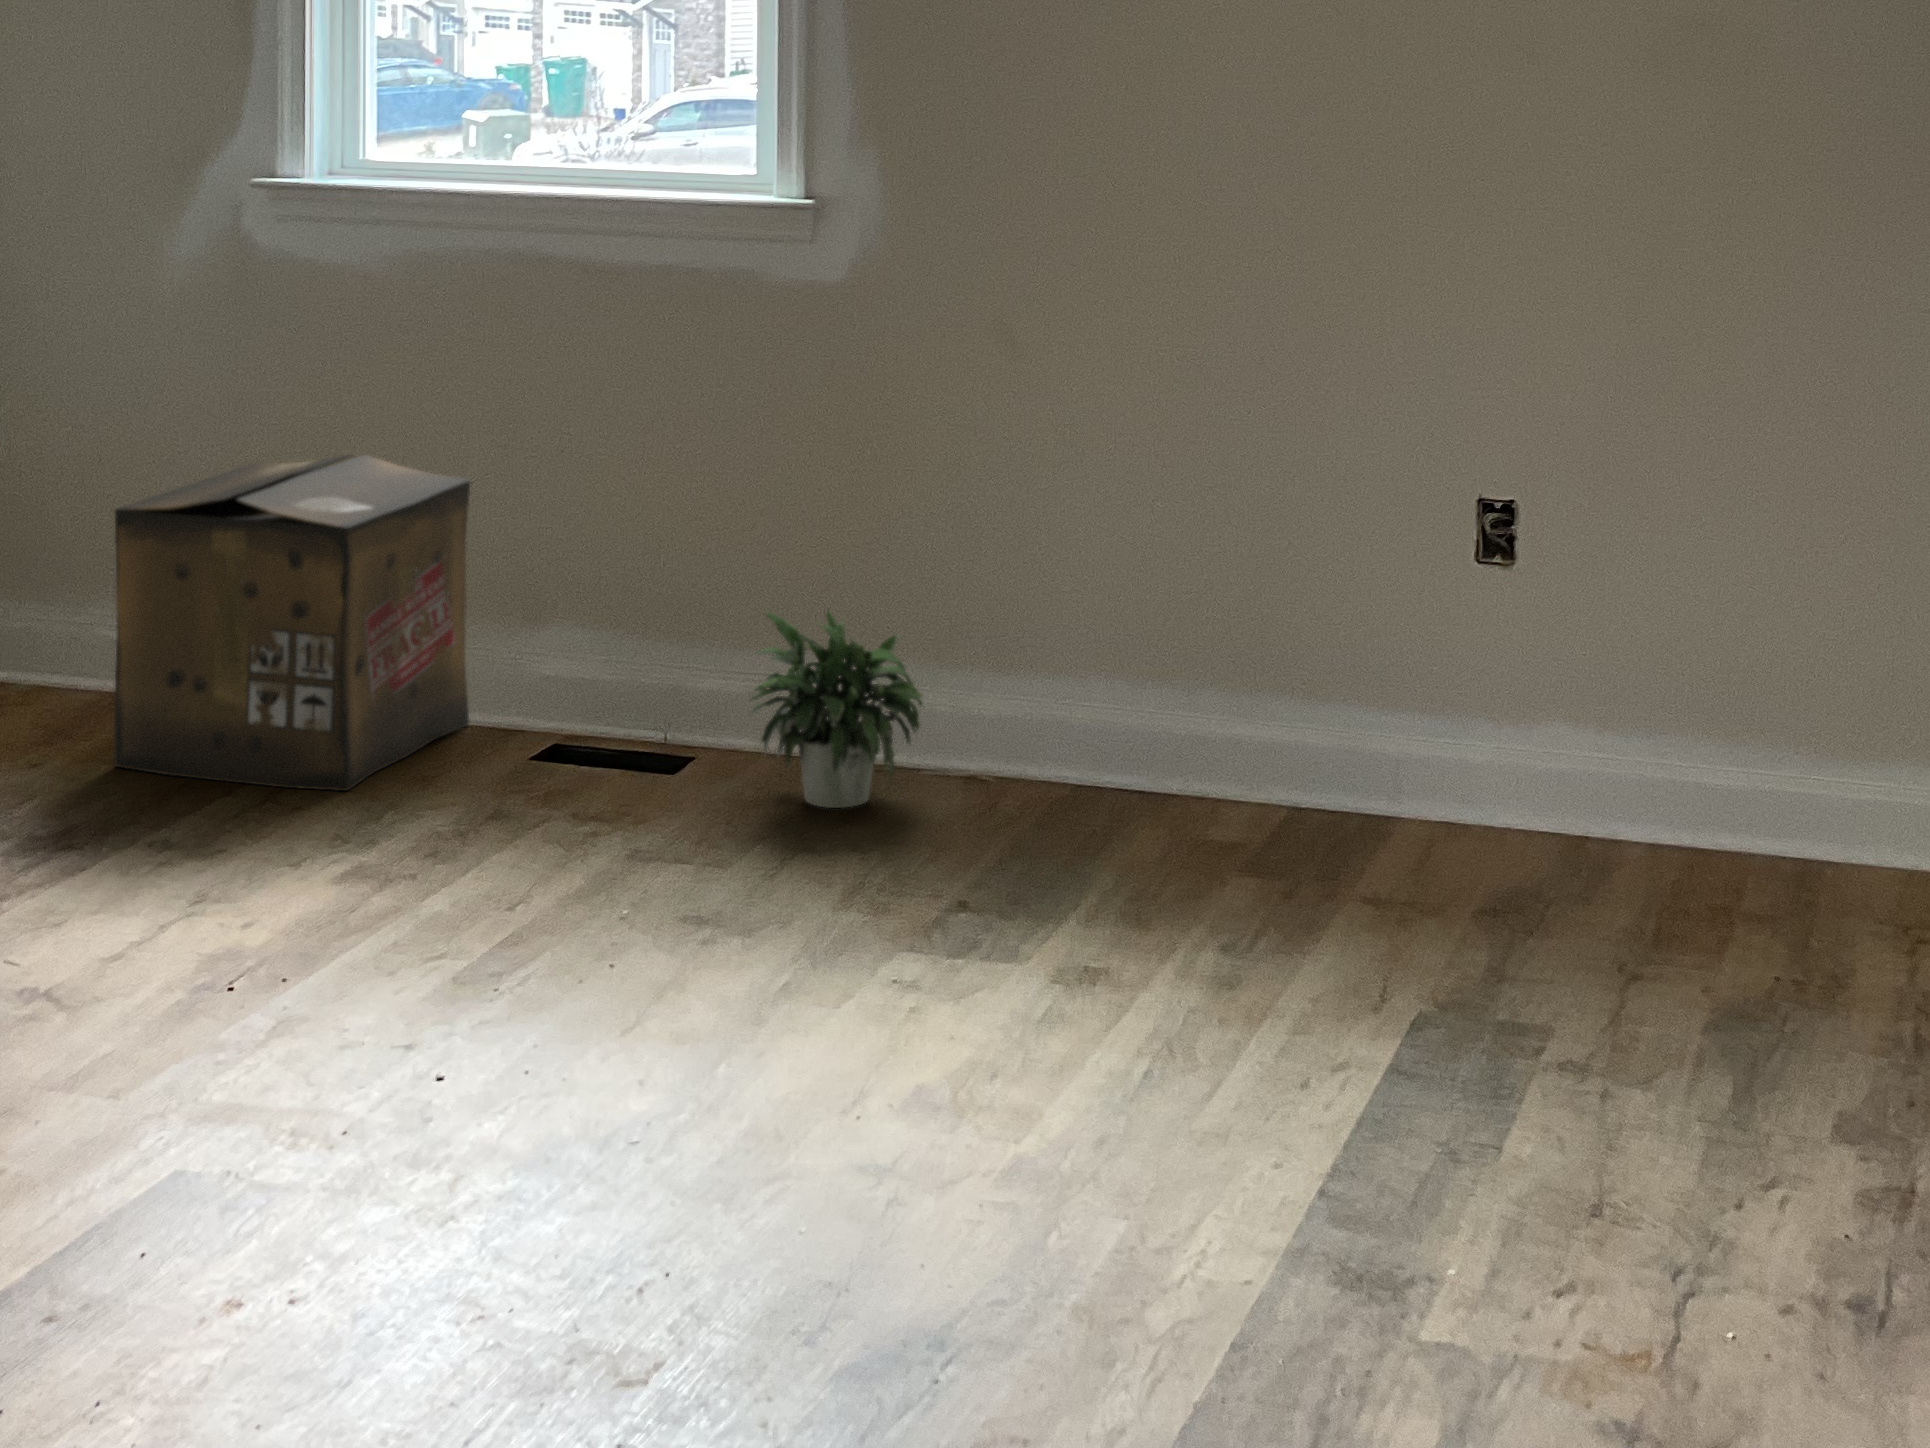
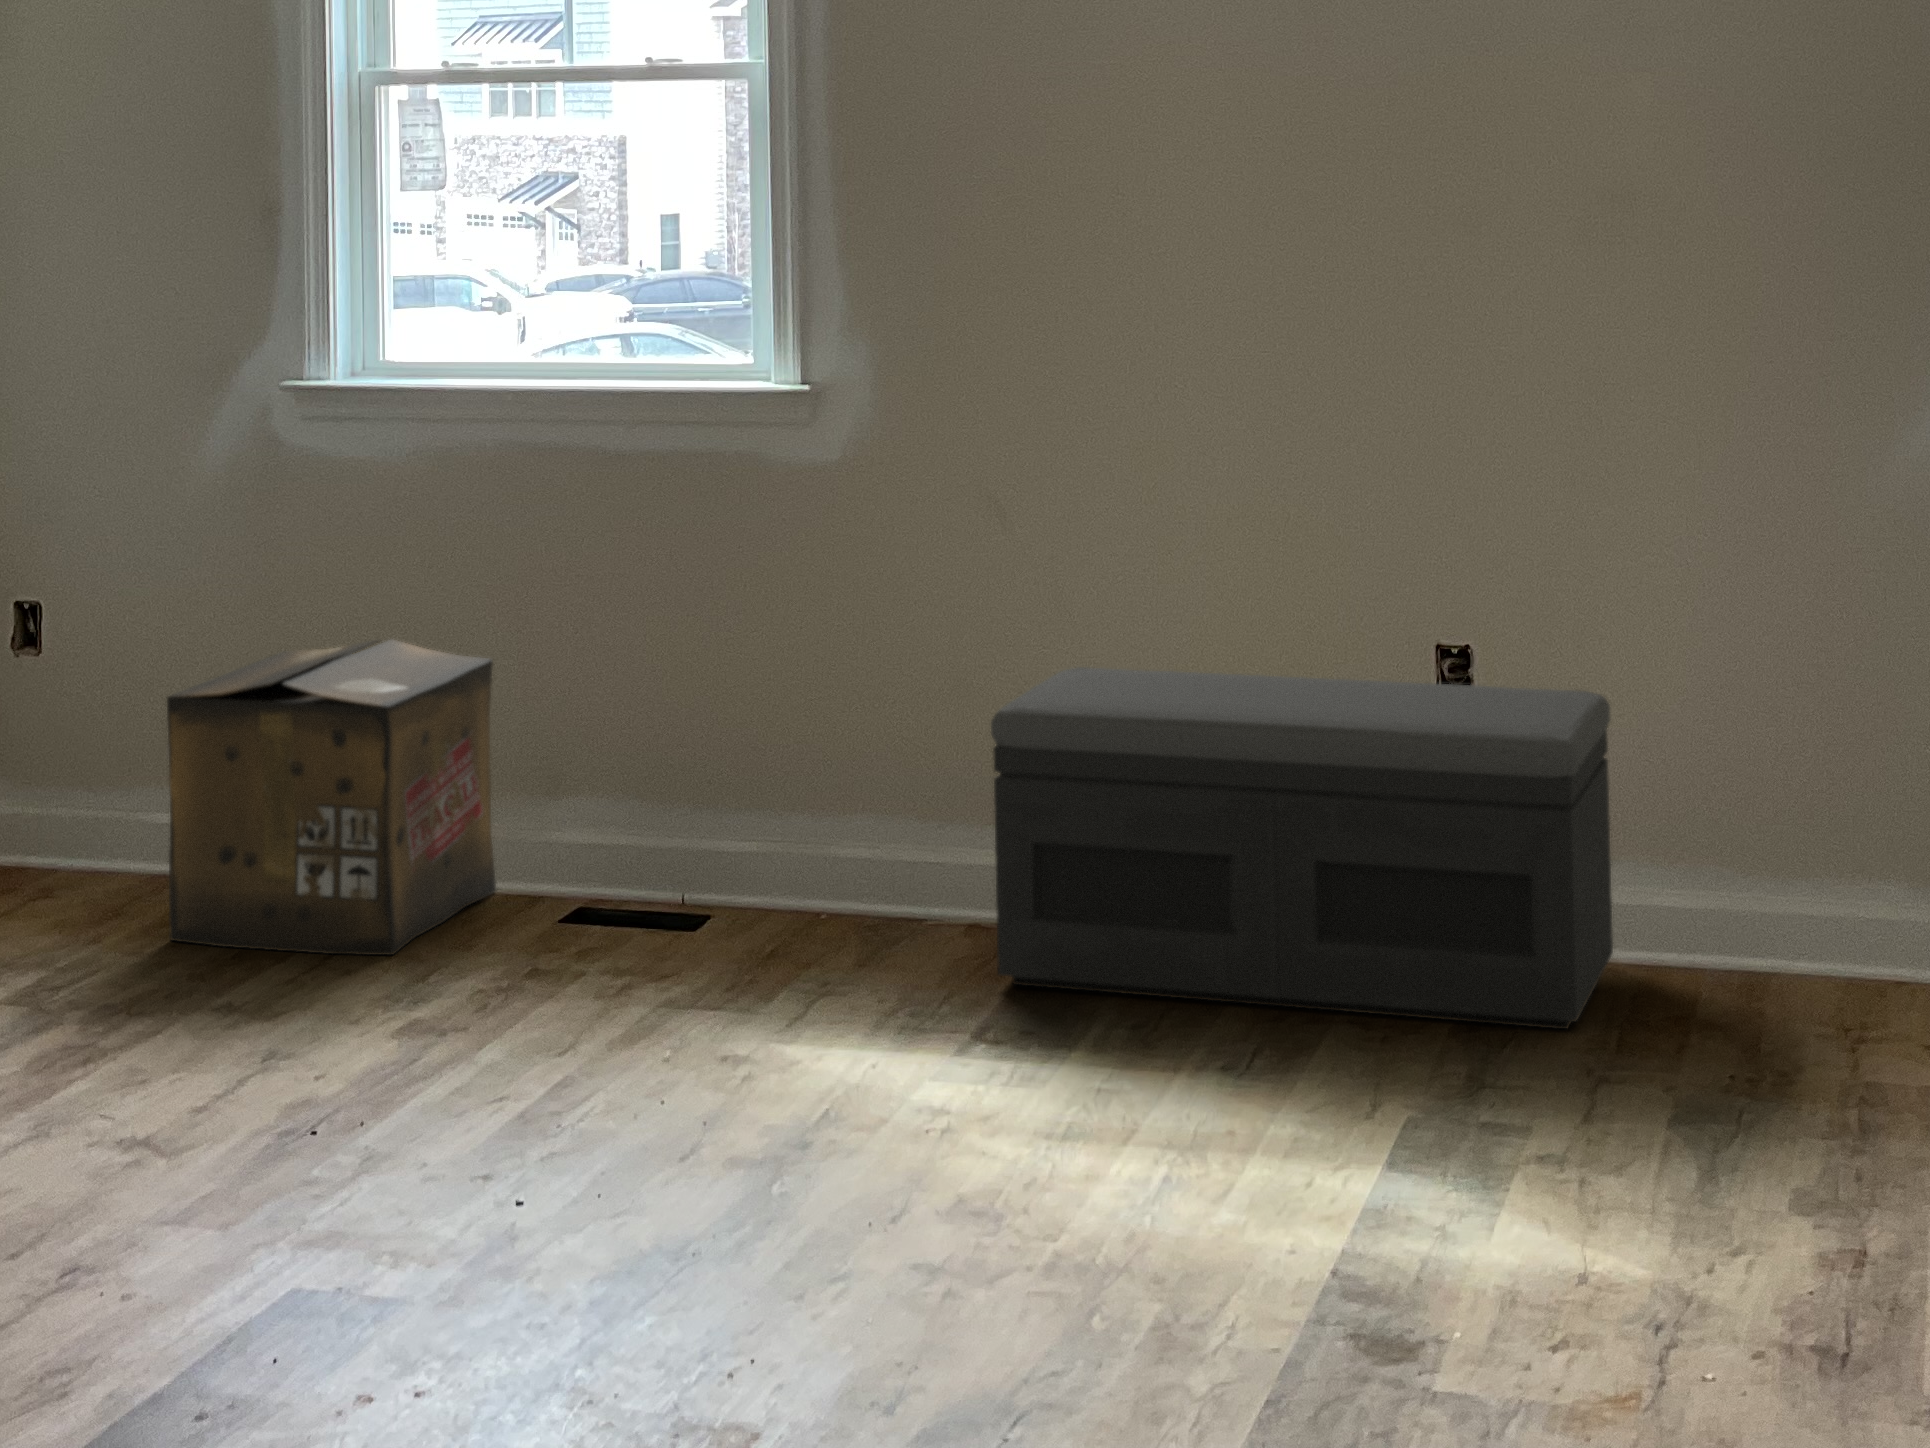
storage bench: none [989,509,1664,919] -> present [991,667,1613,1029]
potted plant: present [751,611,922,808] -> none [767,768,929,955]

